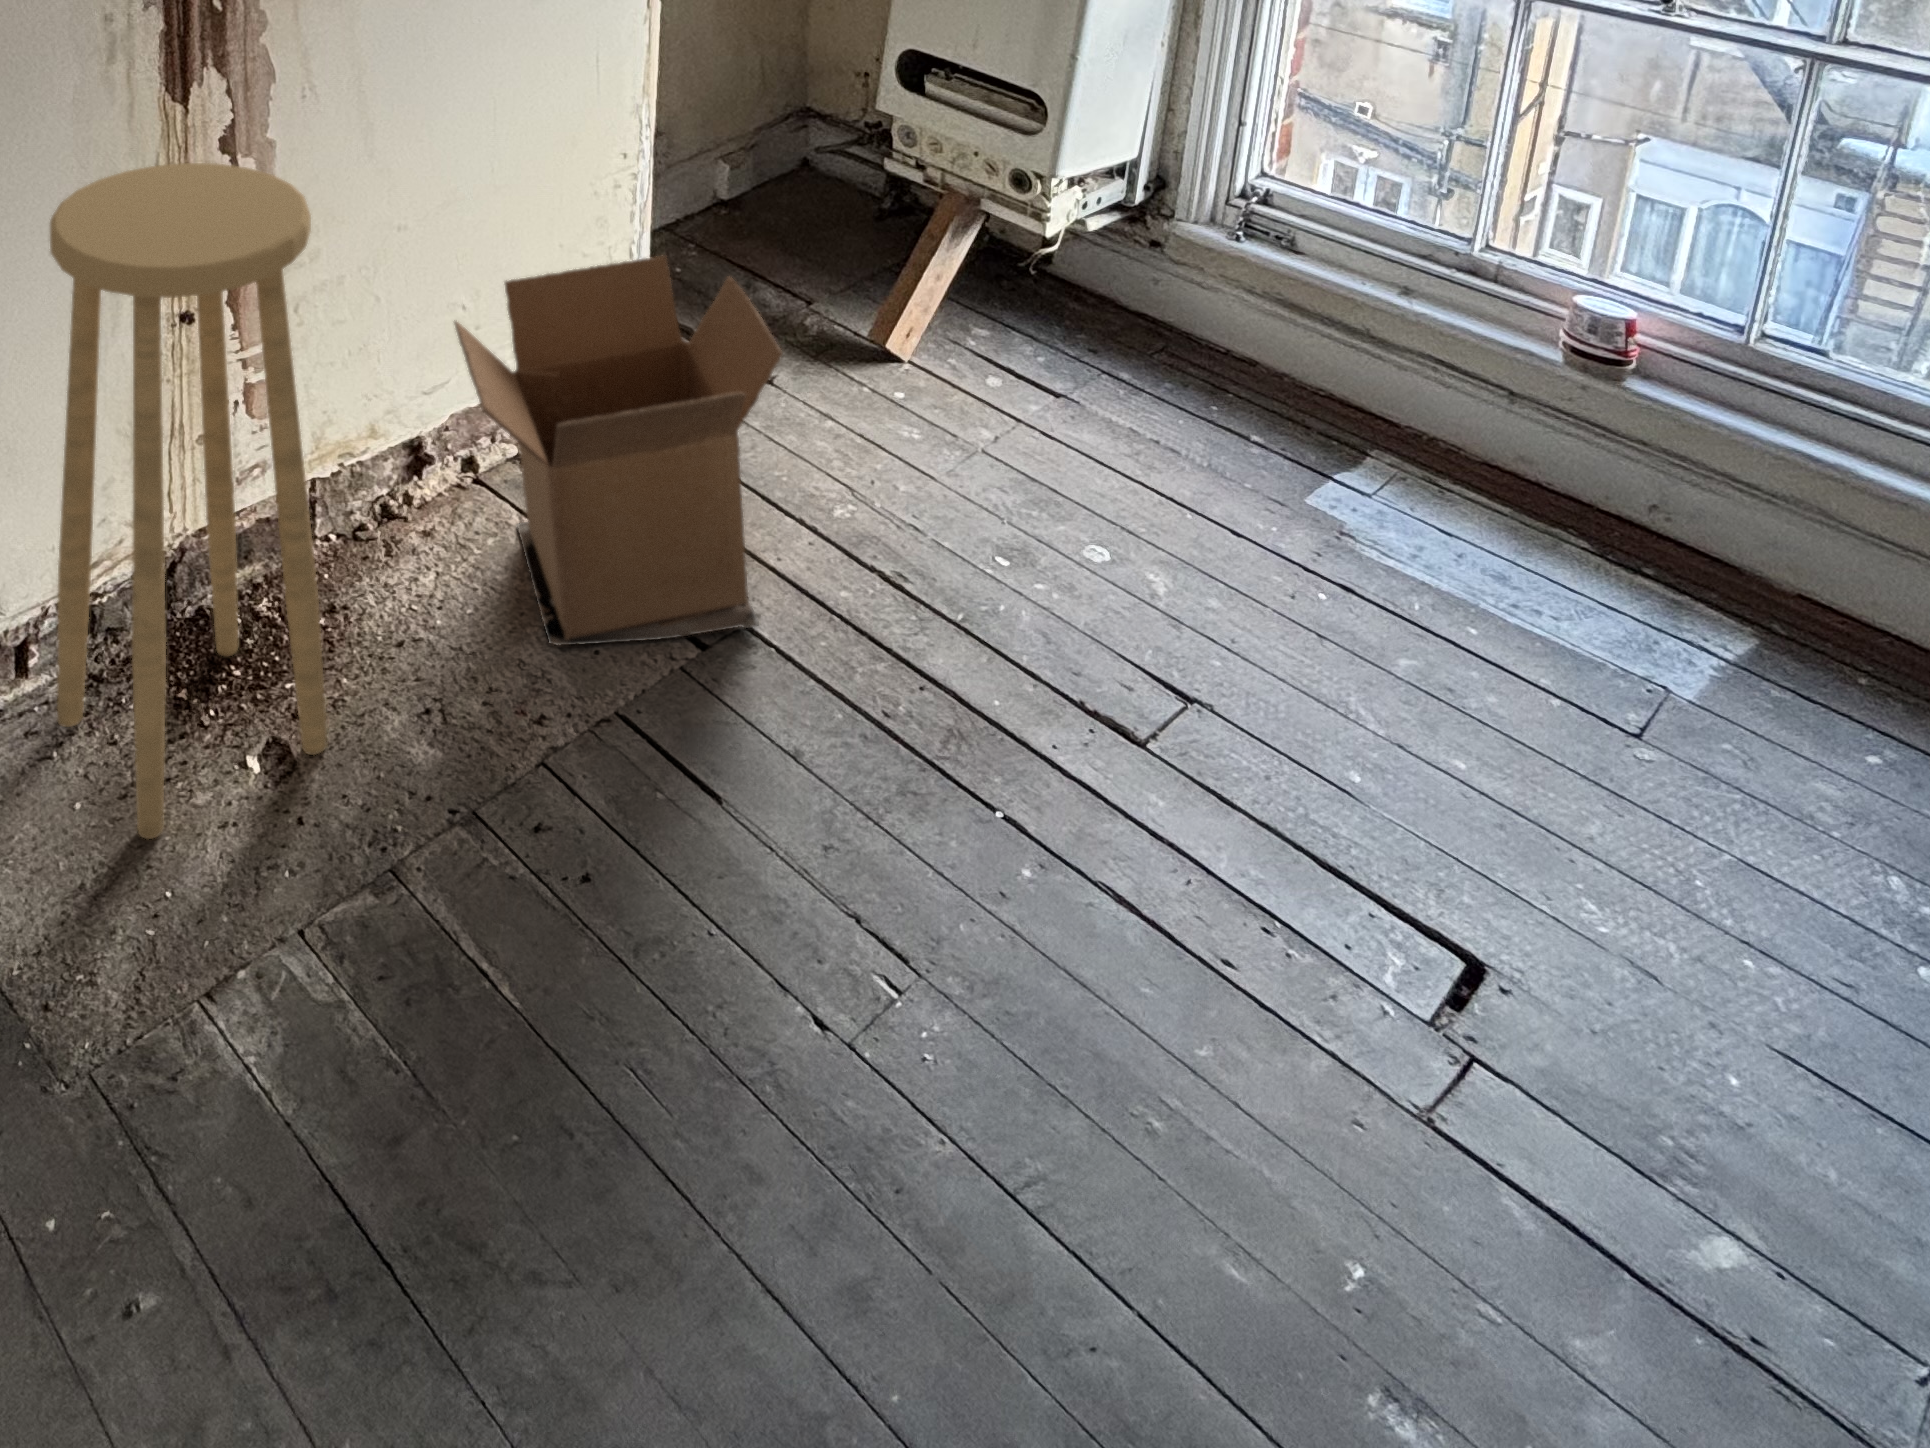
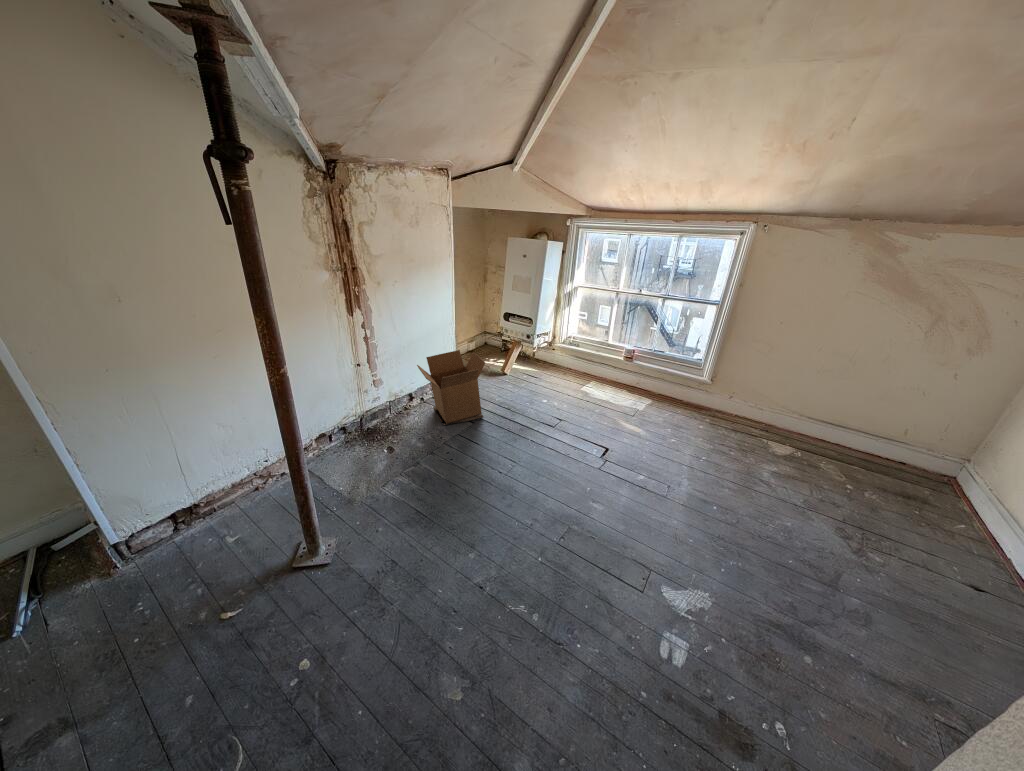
stool: present [50,163,327,839] -> none [326,327,400,465]

